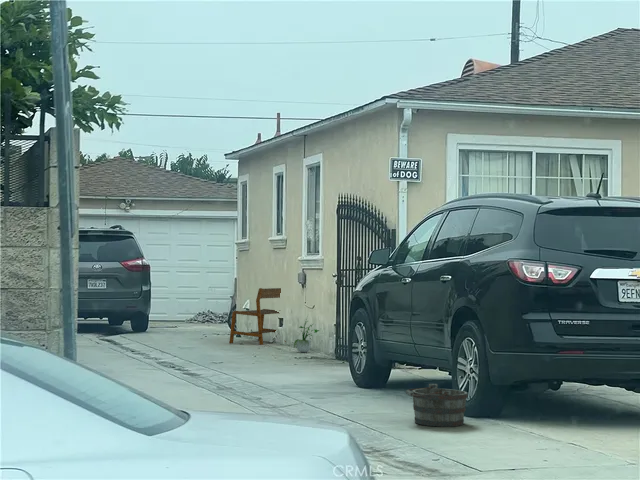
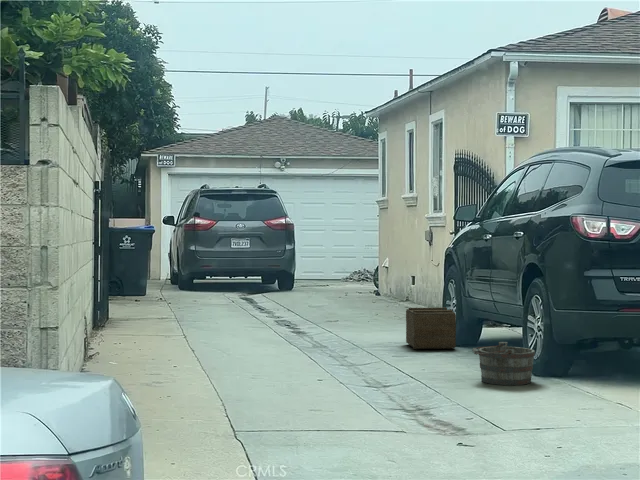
bench: present [229,288,286,345] -> none [361,244,421,301]
potted plant: present [294,321,319,353] -> none [417,269,442,308]
wooden crate: none [312,350,366,393] -> present [406,308,456,349]

